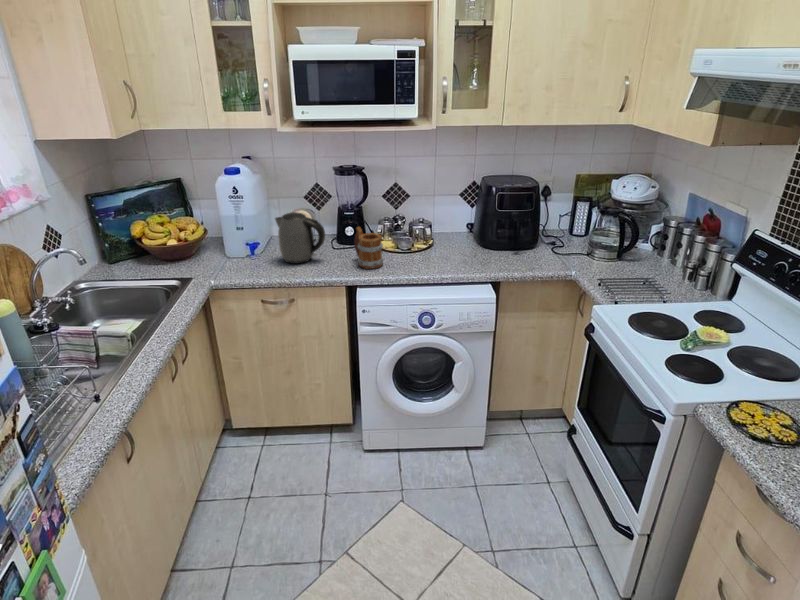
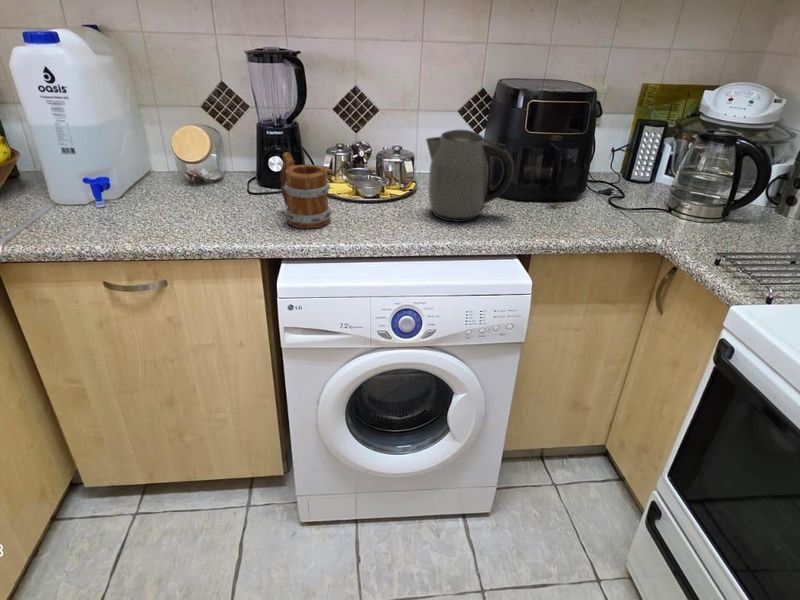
kettle: present [275,212,325,264] -> present [426,129,514,222]

